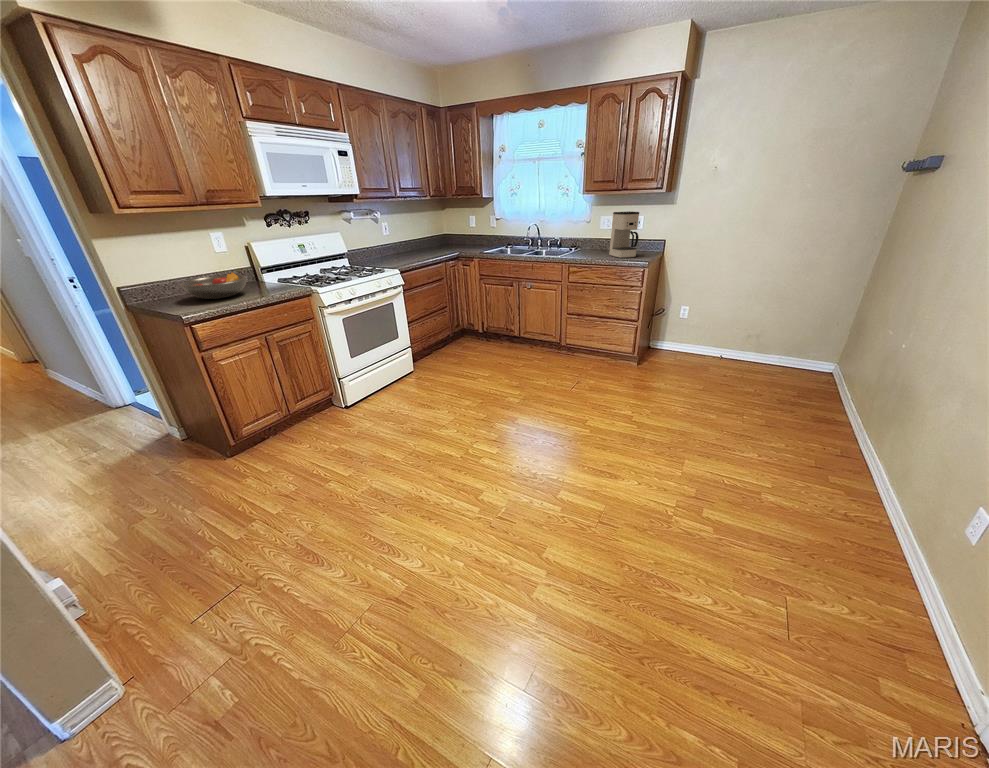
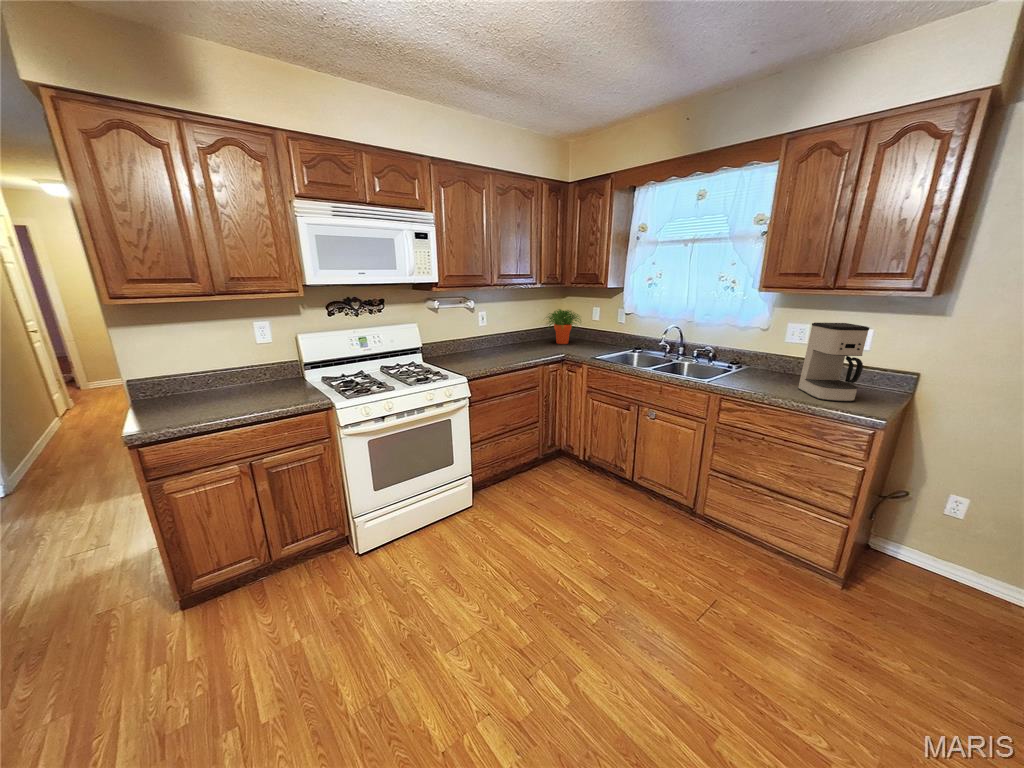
potted plant: none [432,218,464,248] -> present [548,309,581,344]
fruit bowl: present [180,272,248,299] -> none [166,372,258,406]

